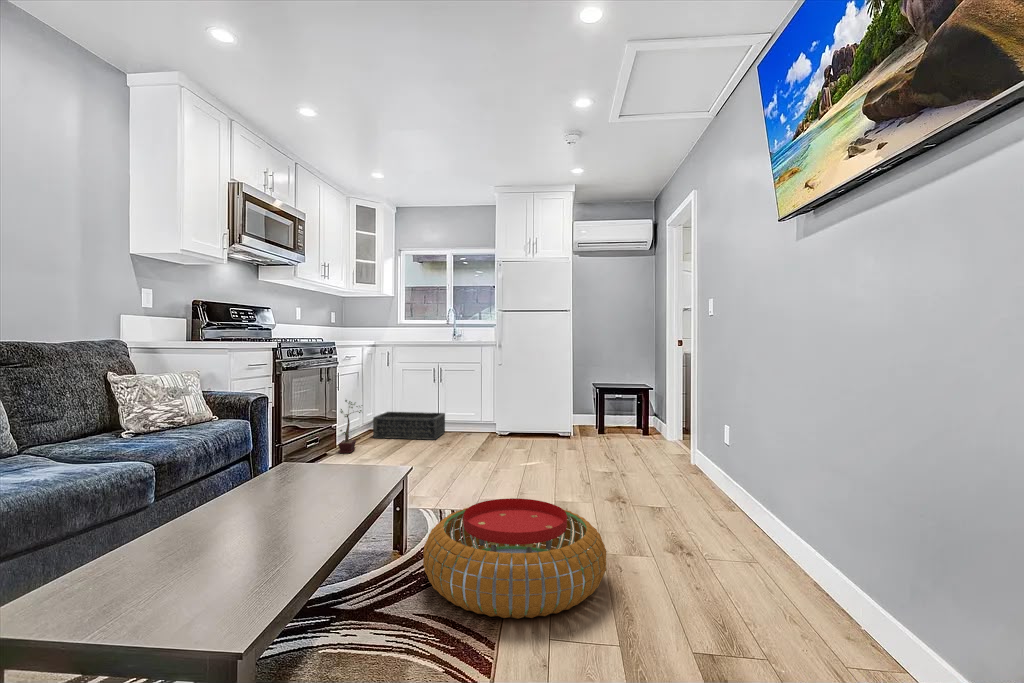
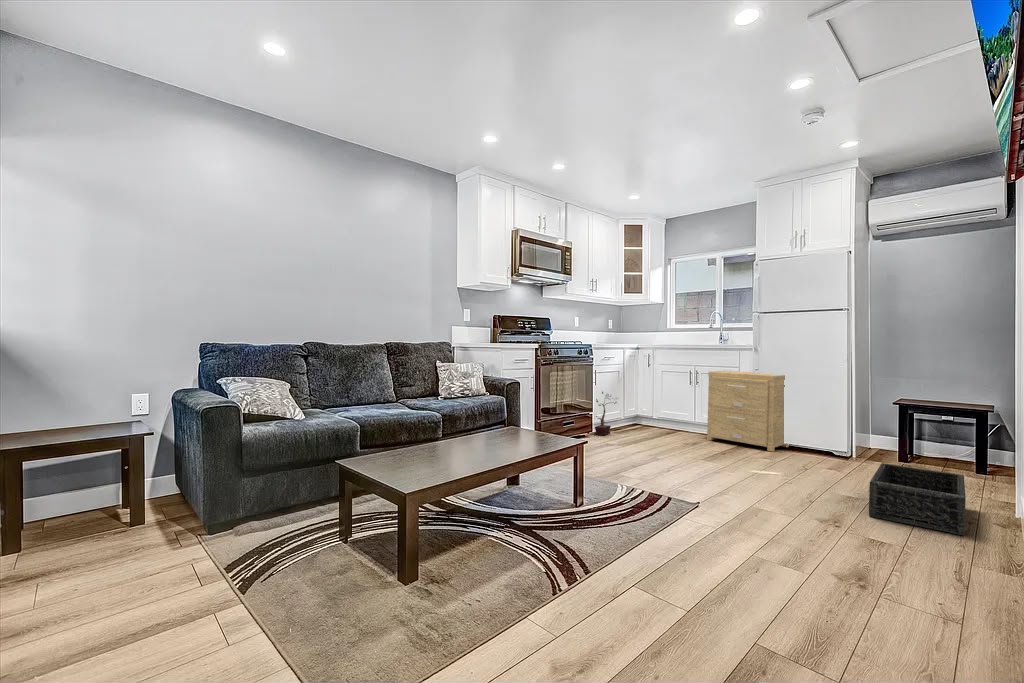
side table: none [461,367,535,446] -> present [707,371,789,452]
basket: present [373,412,445,440] -> present [869,463,966,535]
pouf: present [423,498,607,619] -> none [572,476,724,568]

